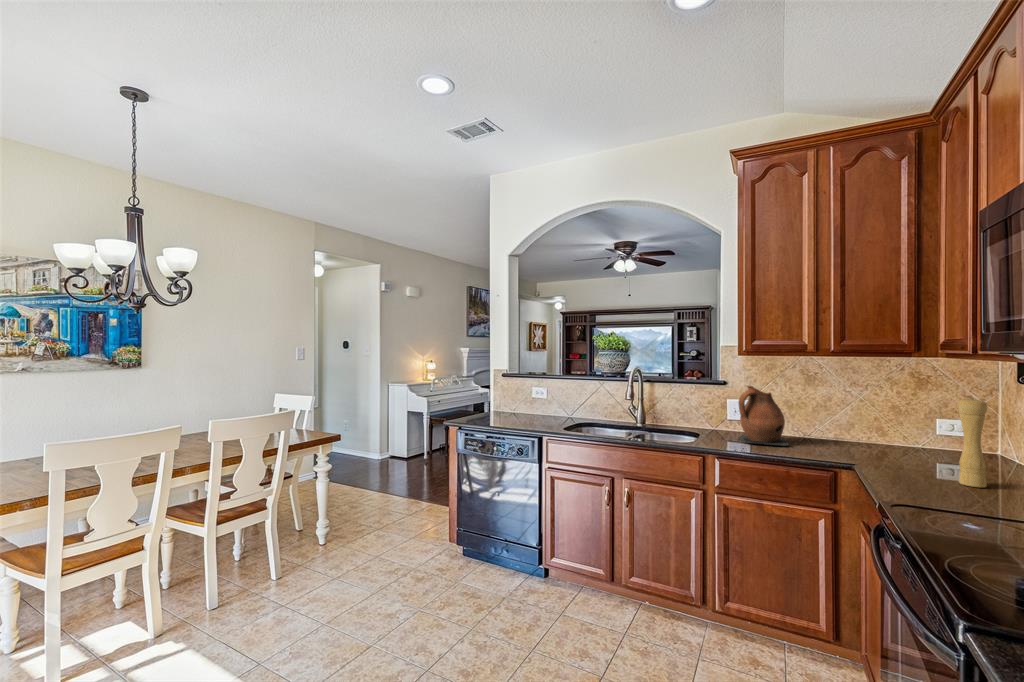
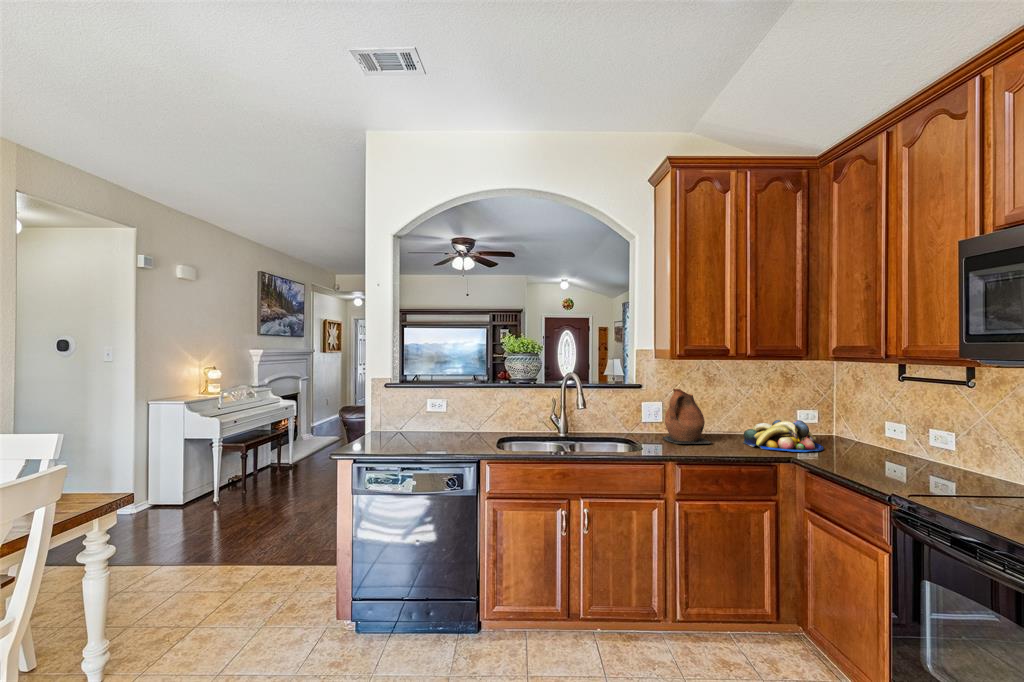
pepper mill: present [957,398,987,487] -> none [865,393,887,465]
fruit bowl: none [830,427,936,466] -> present [743,420,824,452]

